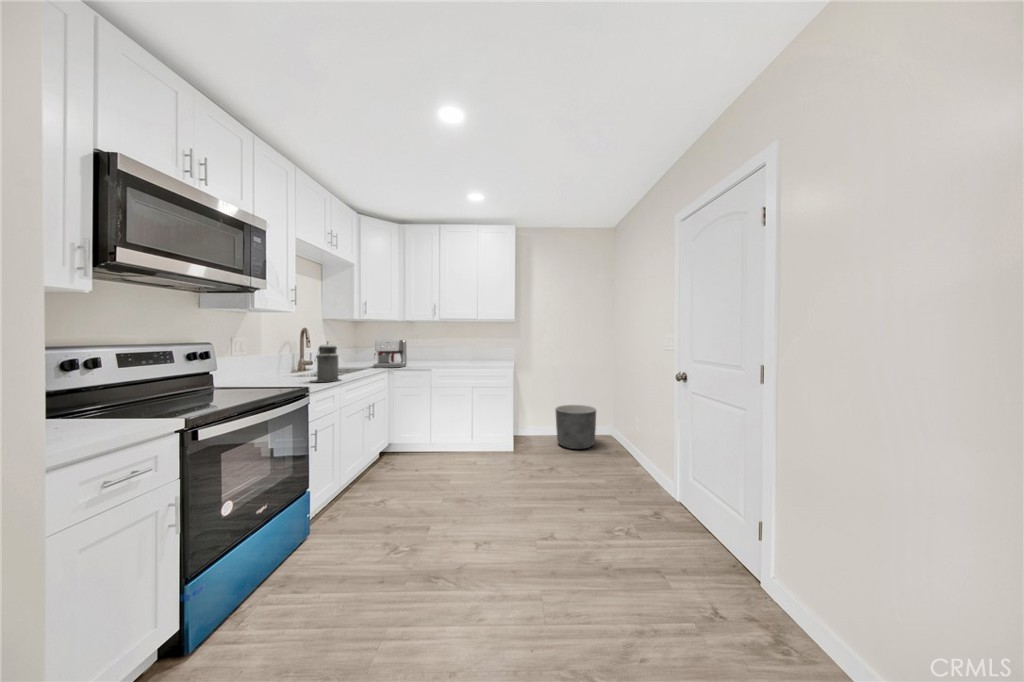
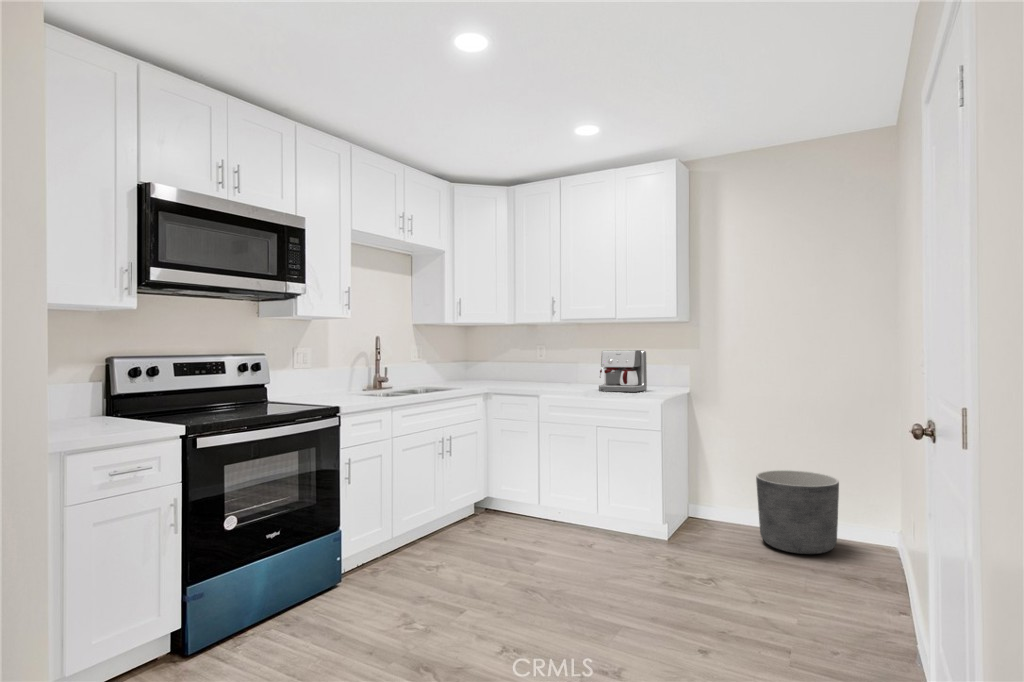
coffee maker: present [374,340,407,368] -> present [599,350,647,392]
canister: present [310,342,340,382] -> none [358,352,393,402]

